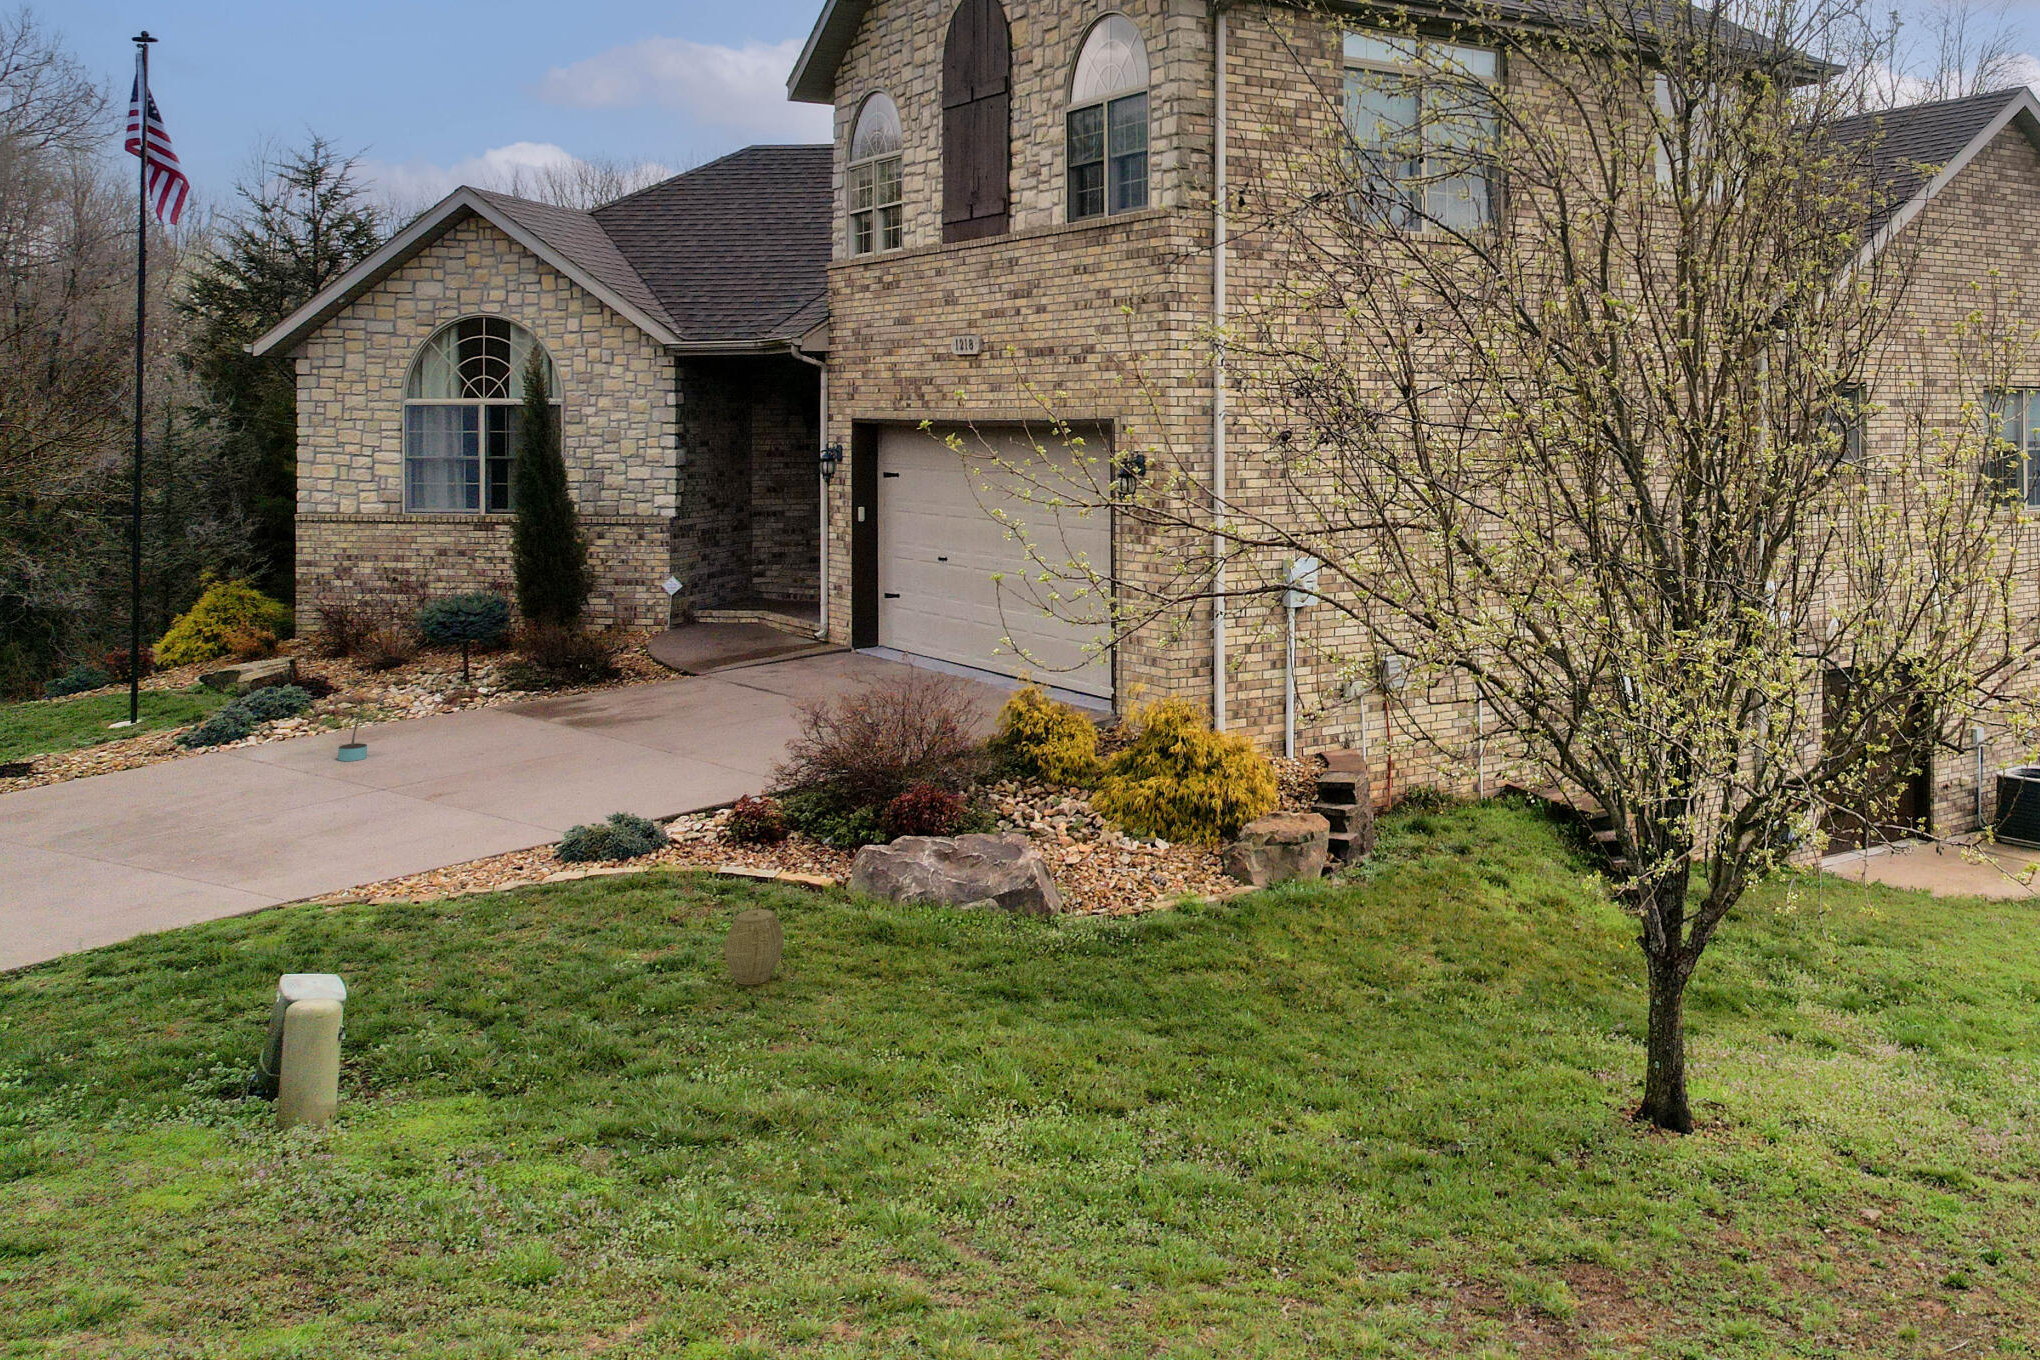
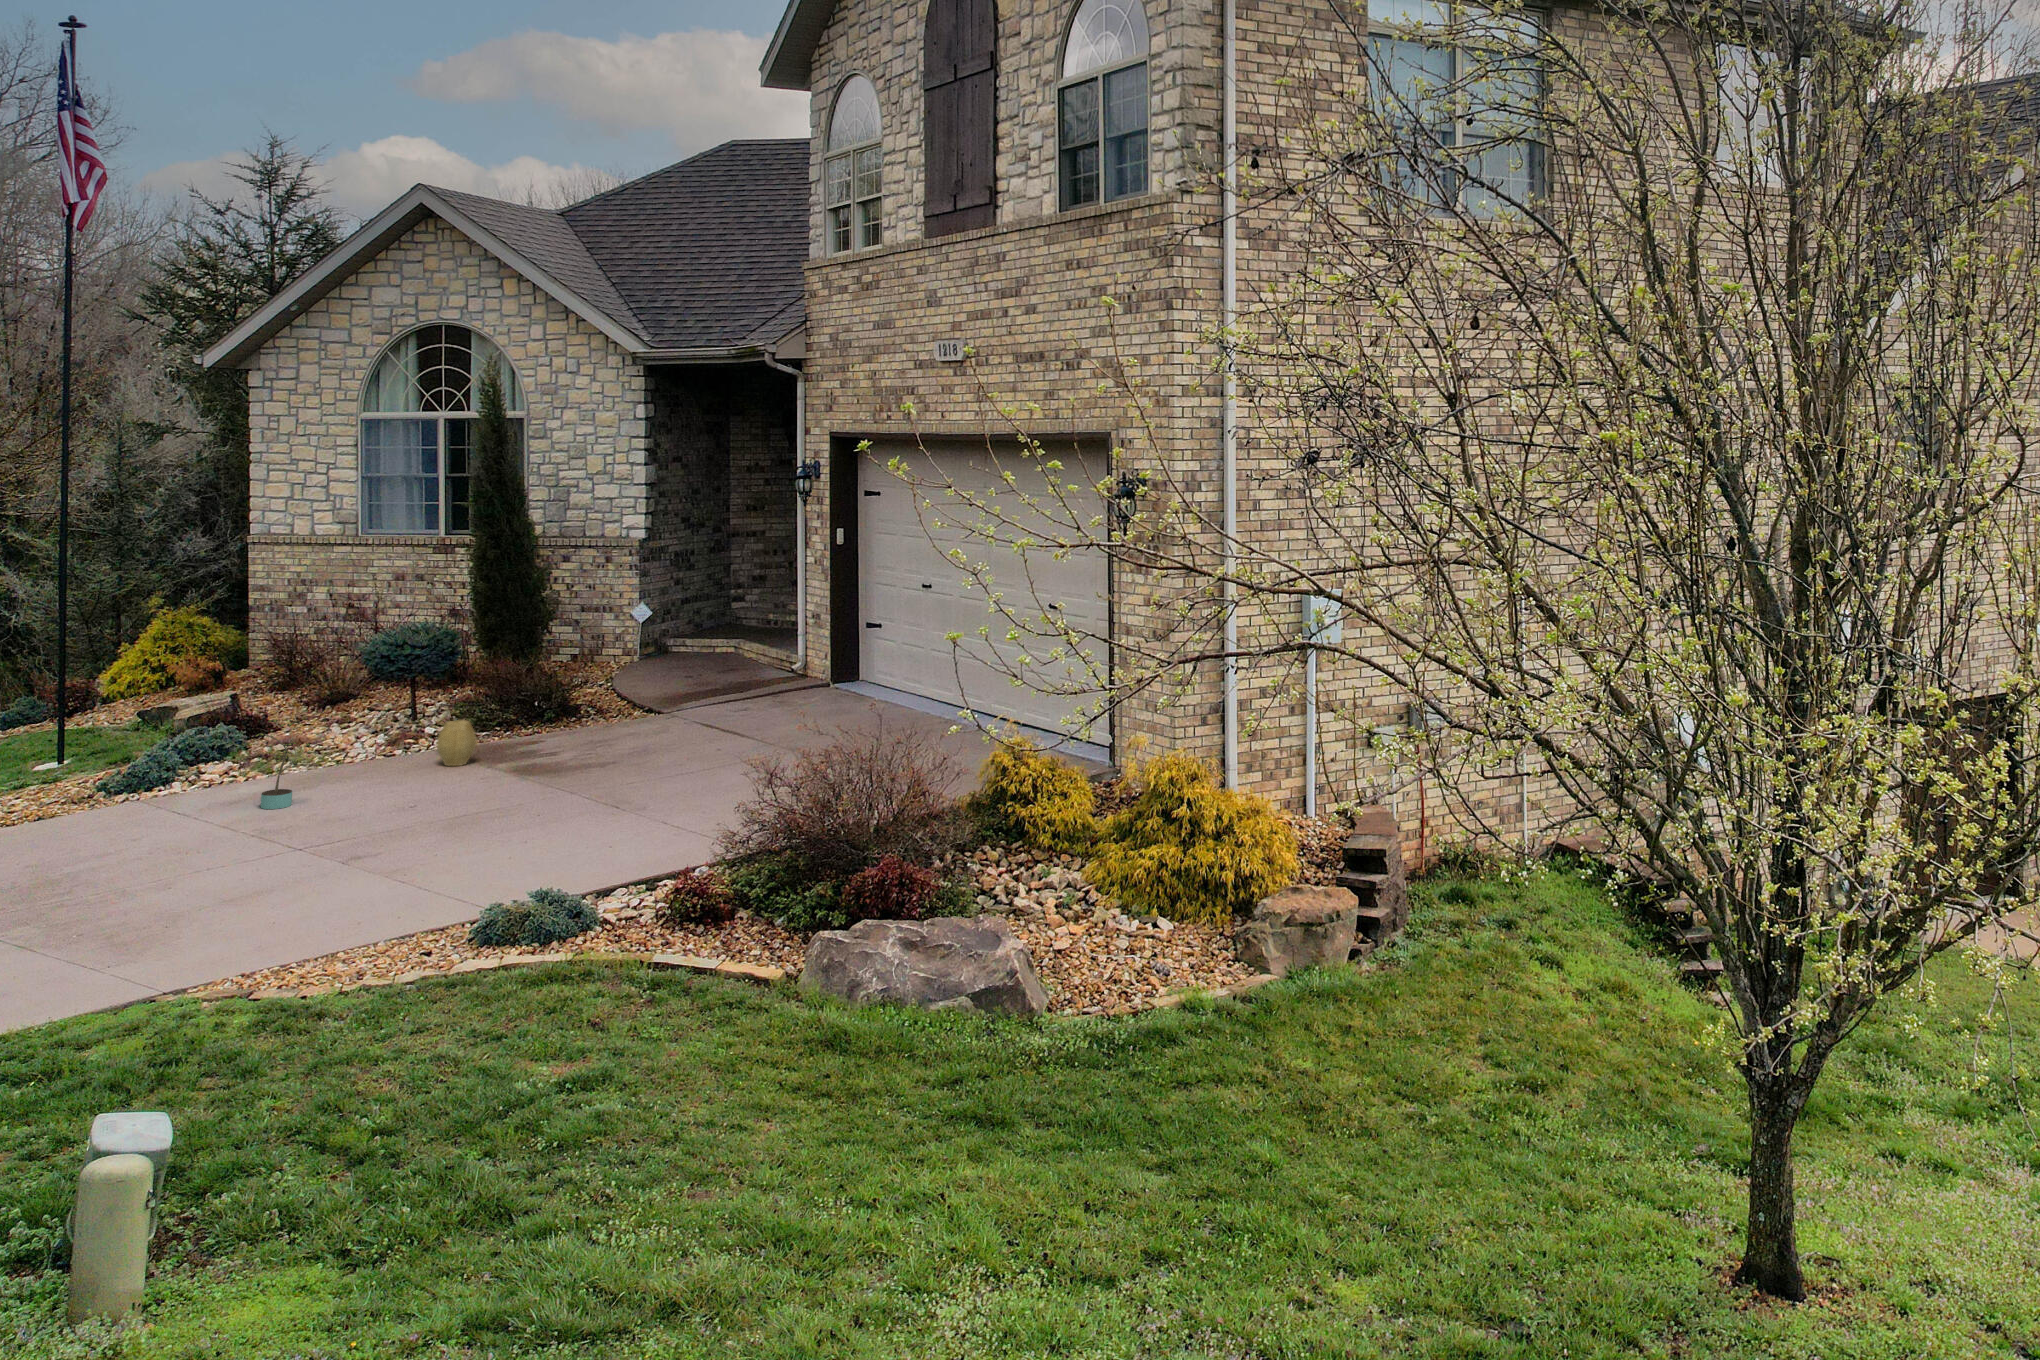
woven basket: present [725,909,784,985] -> present [437,720,476,766]

